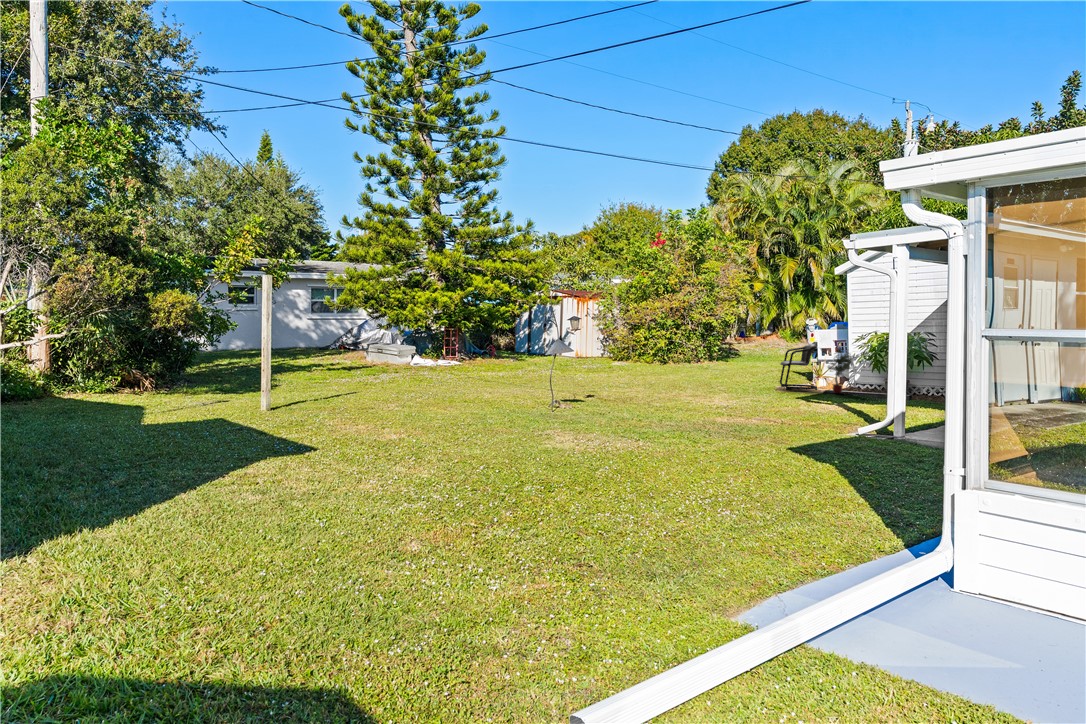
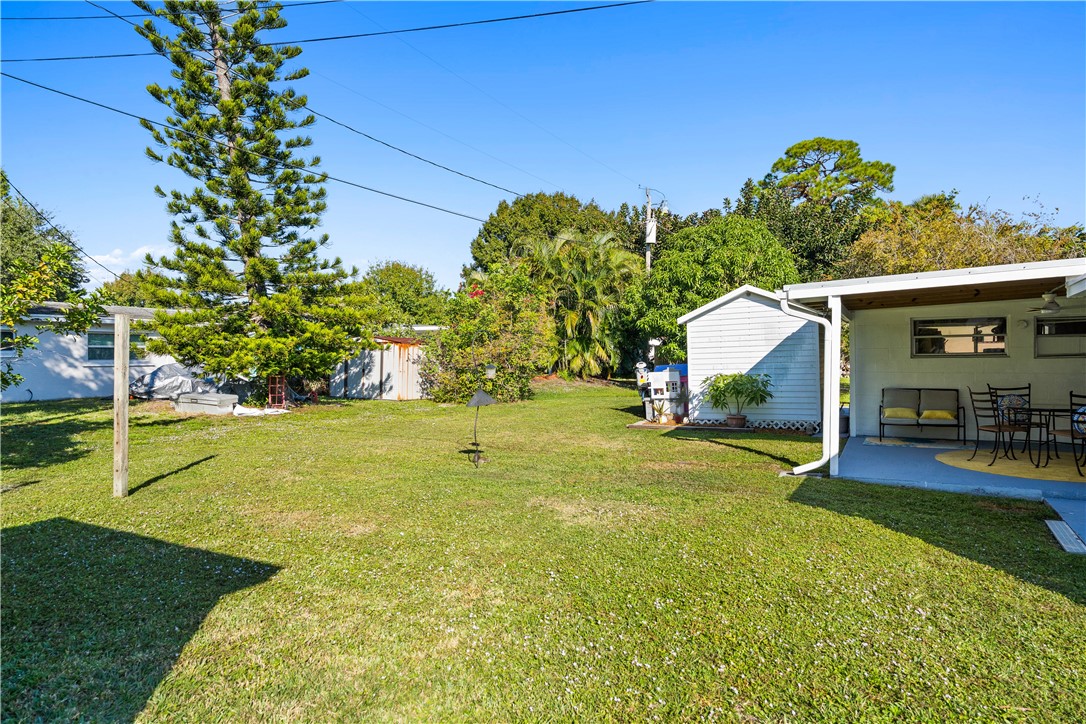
chair: present [780,344,818,390] -> none [623,381,656,422]

